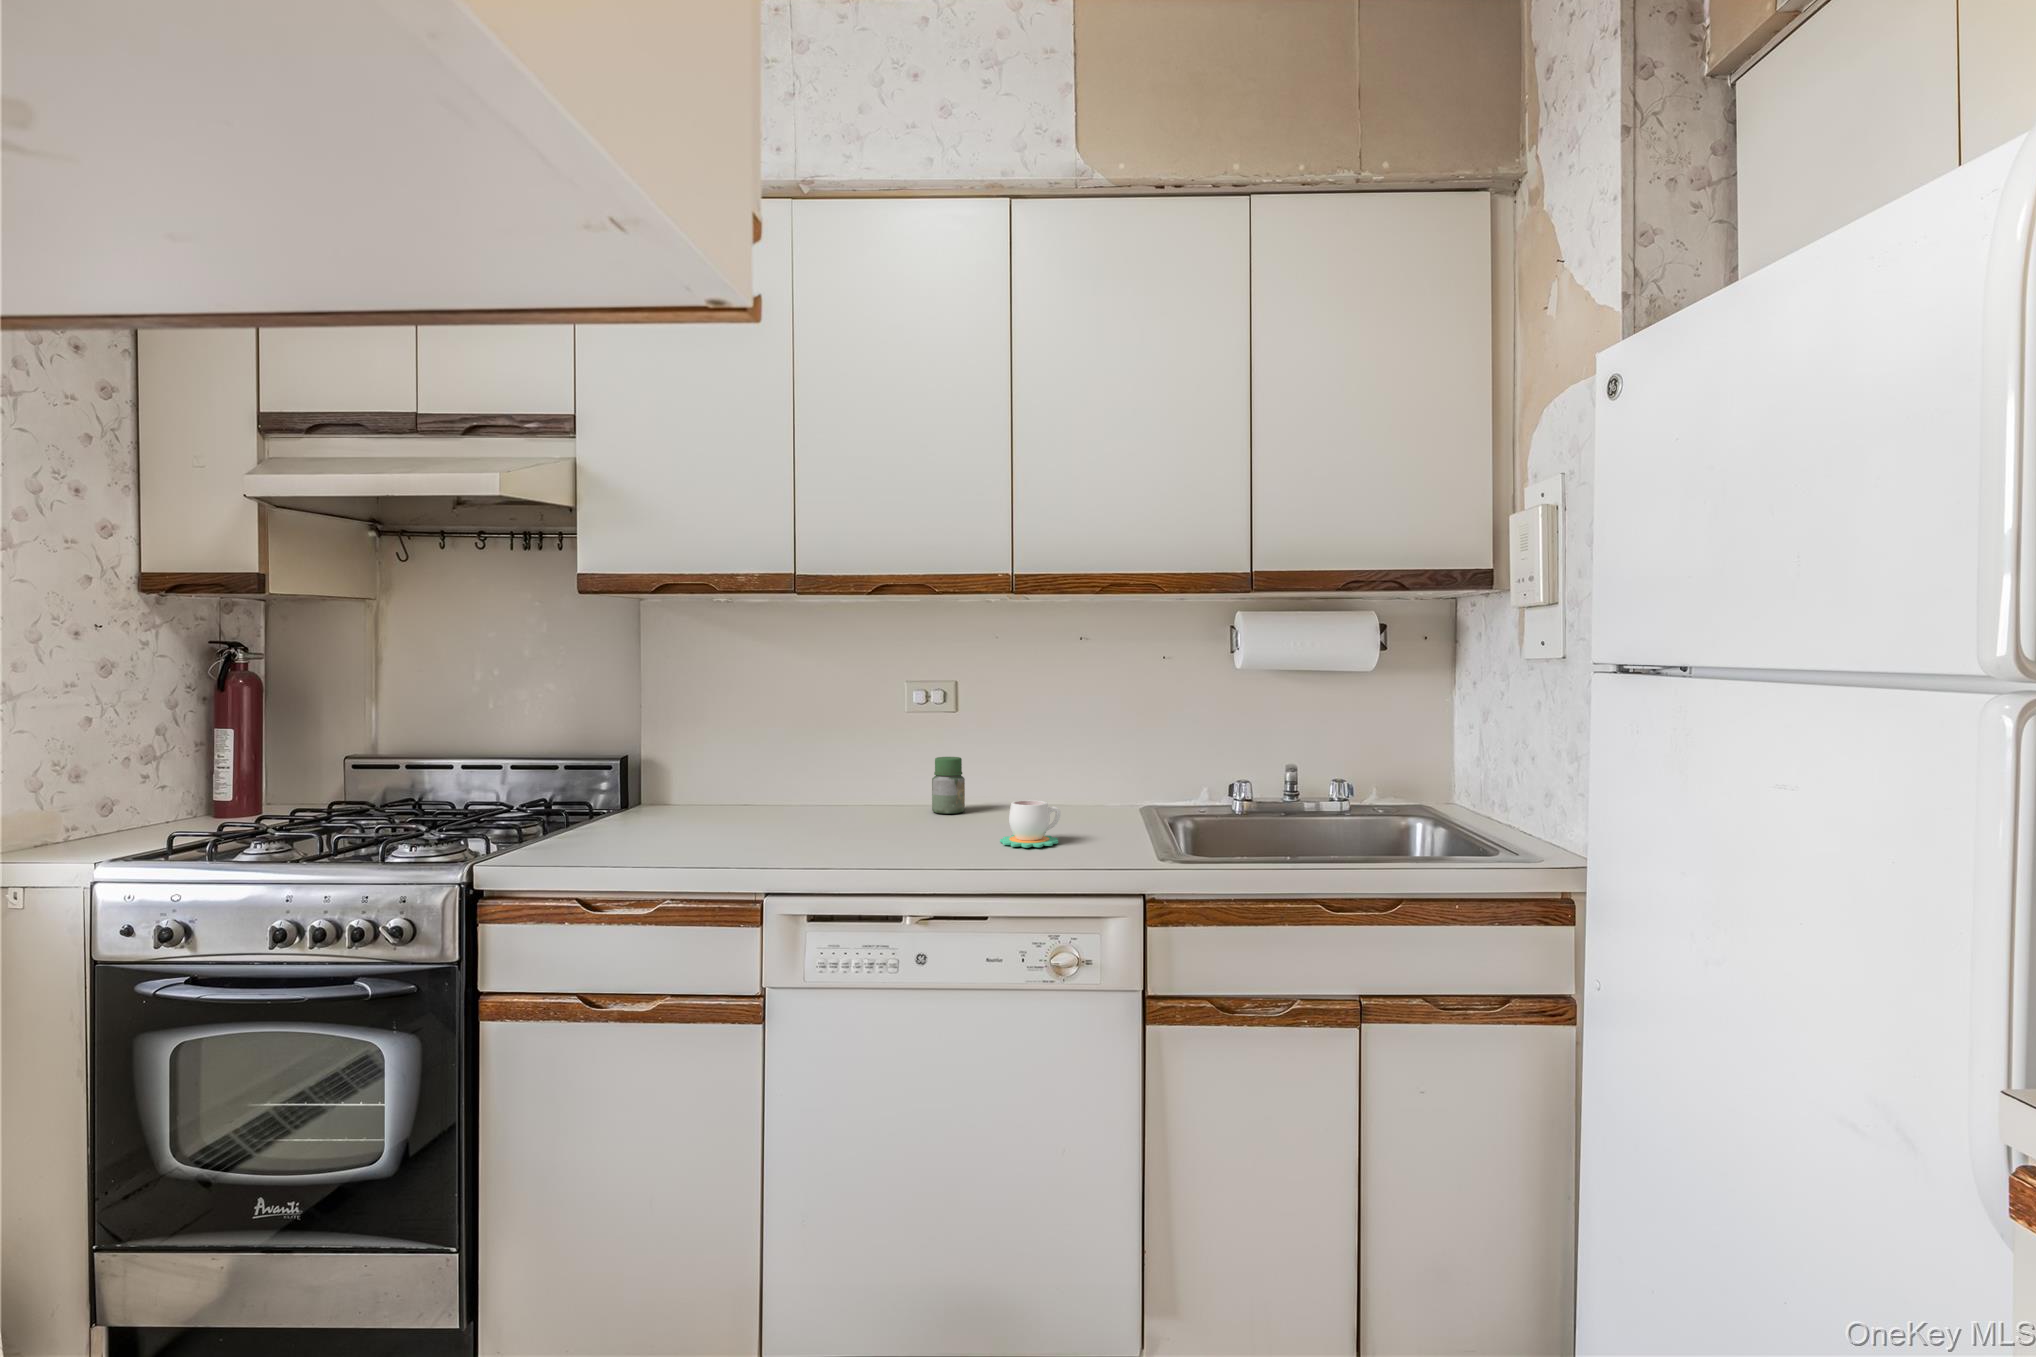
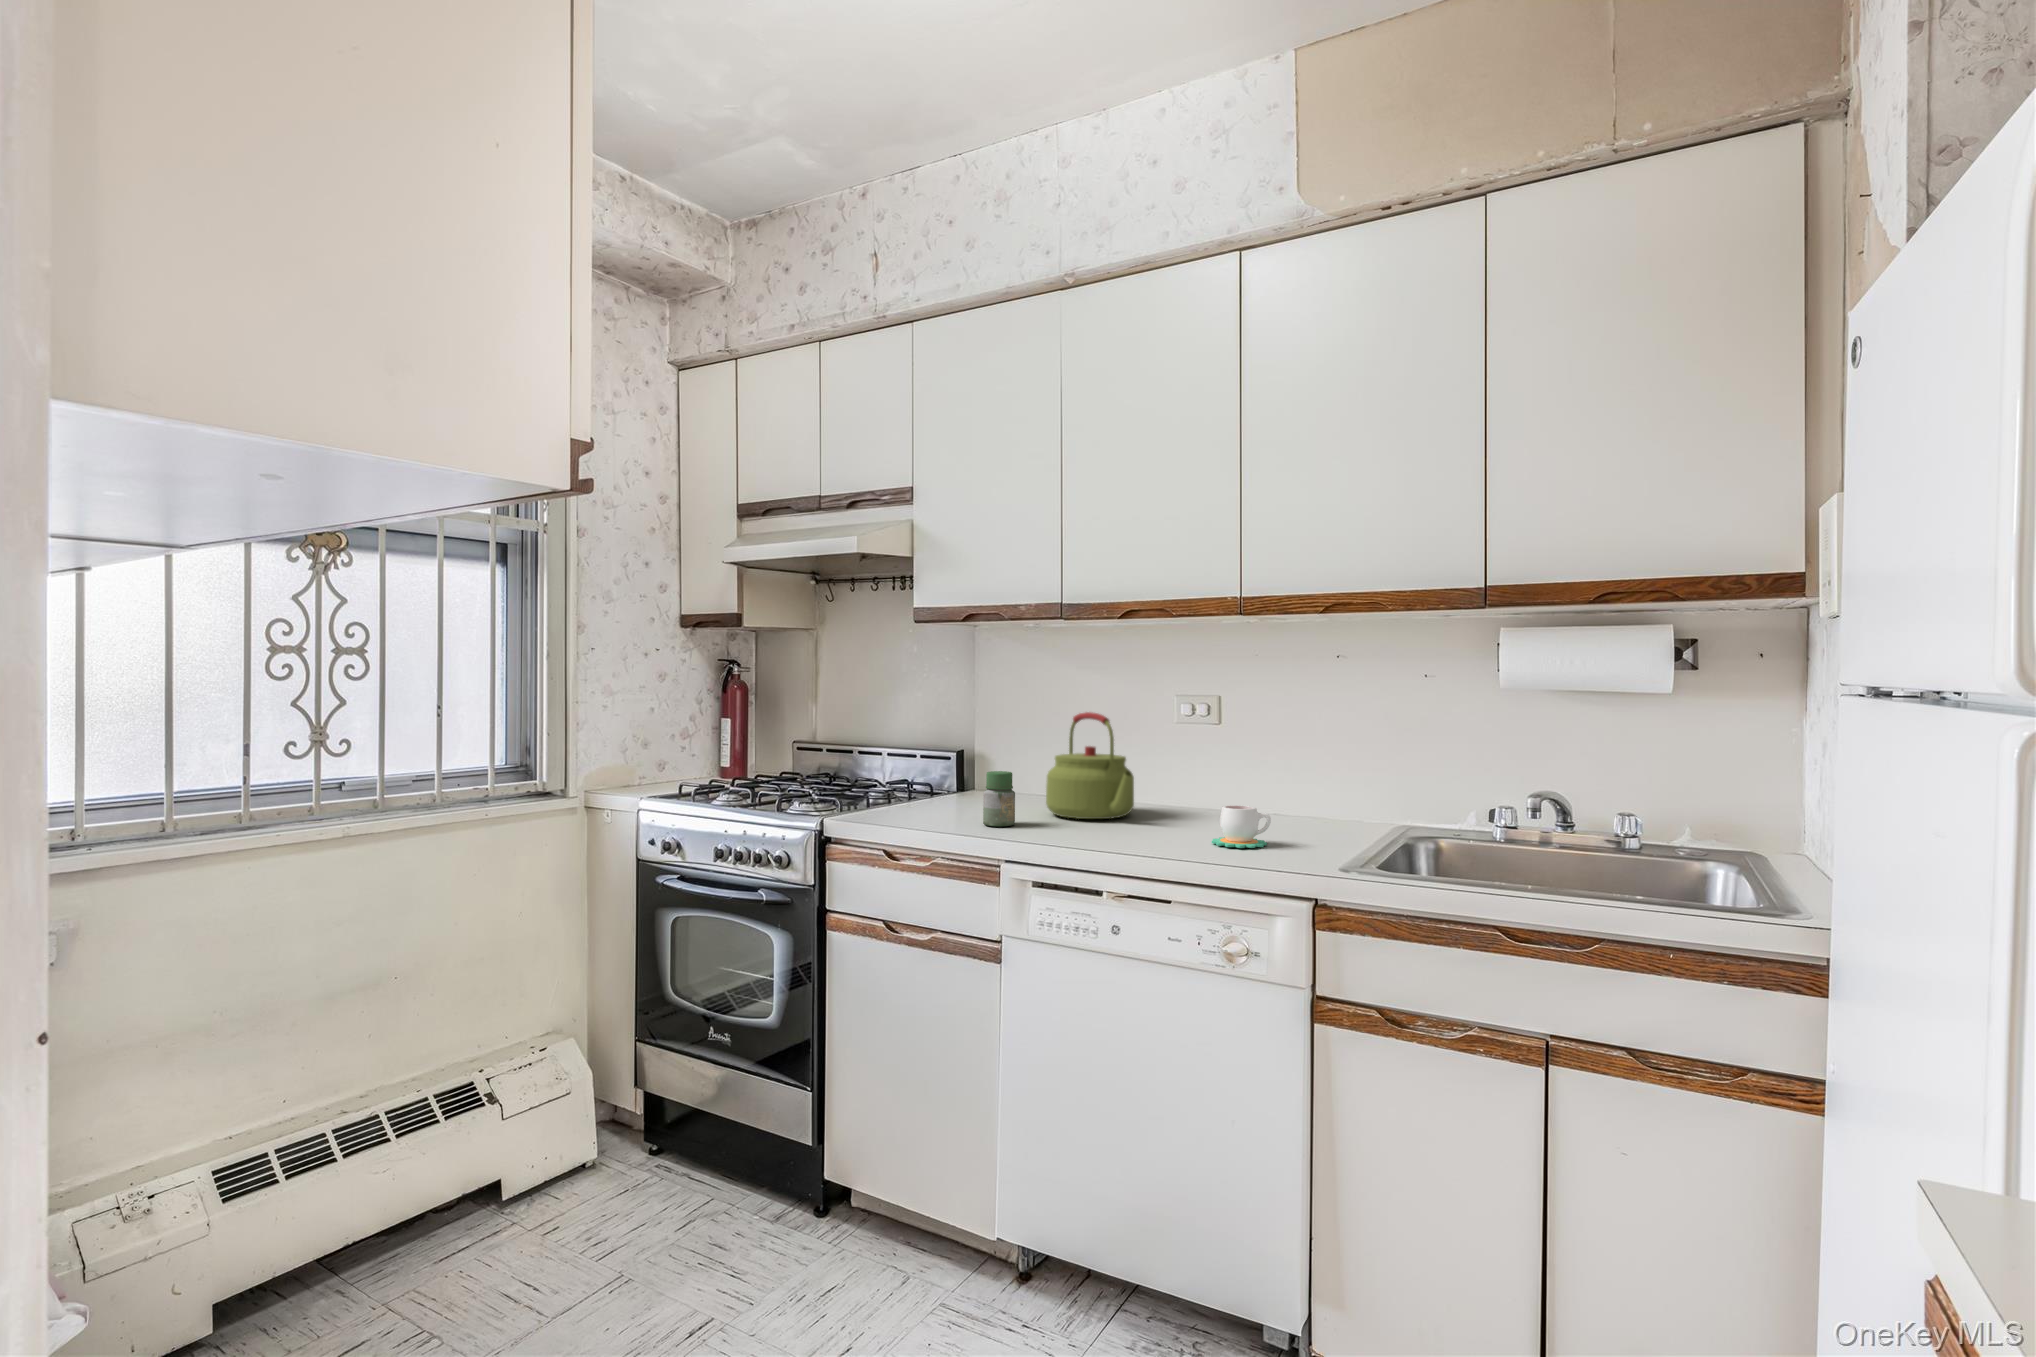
kettle: none [773,704,890,829] -> present [1046,712,1134,819]
jar: present [932,757,965,814] -> present [983,771,1015,826]

